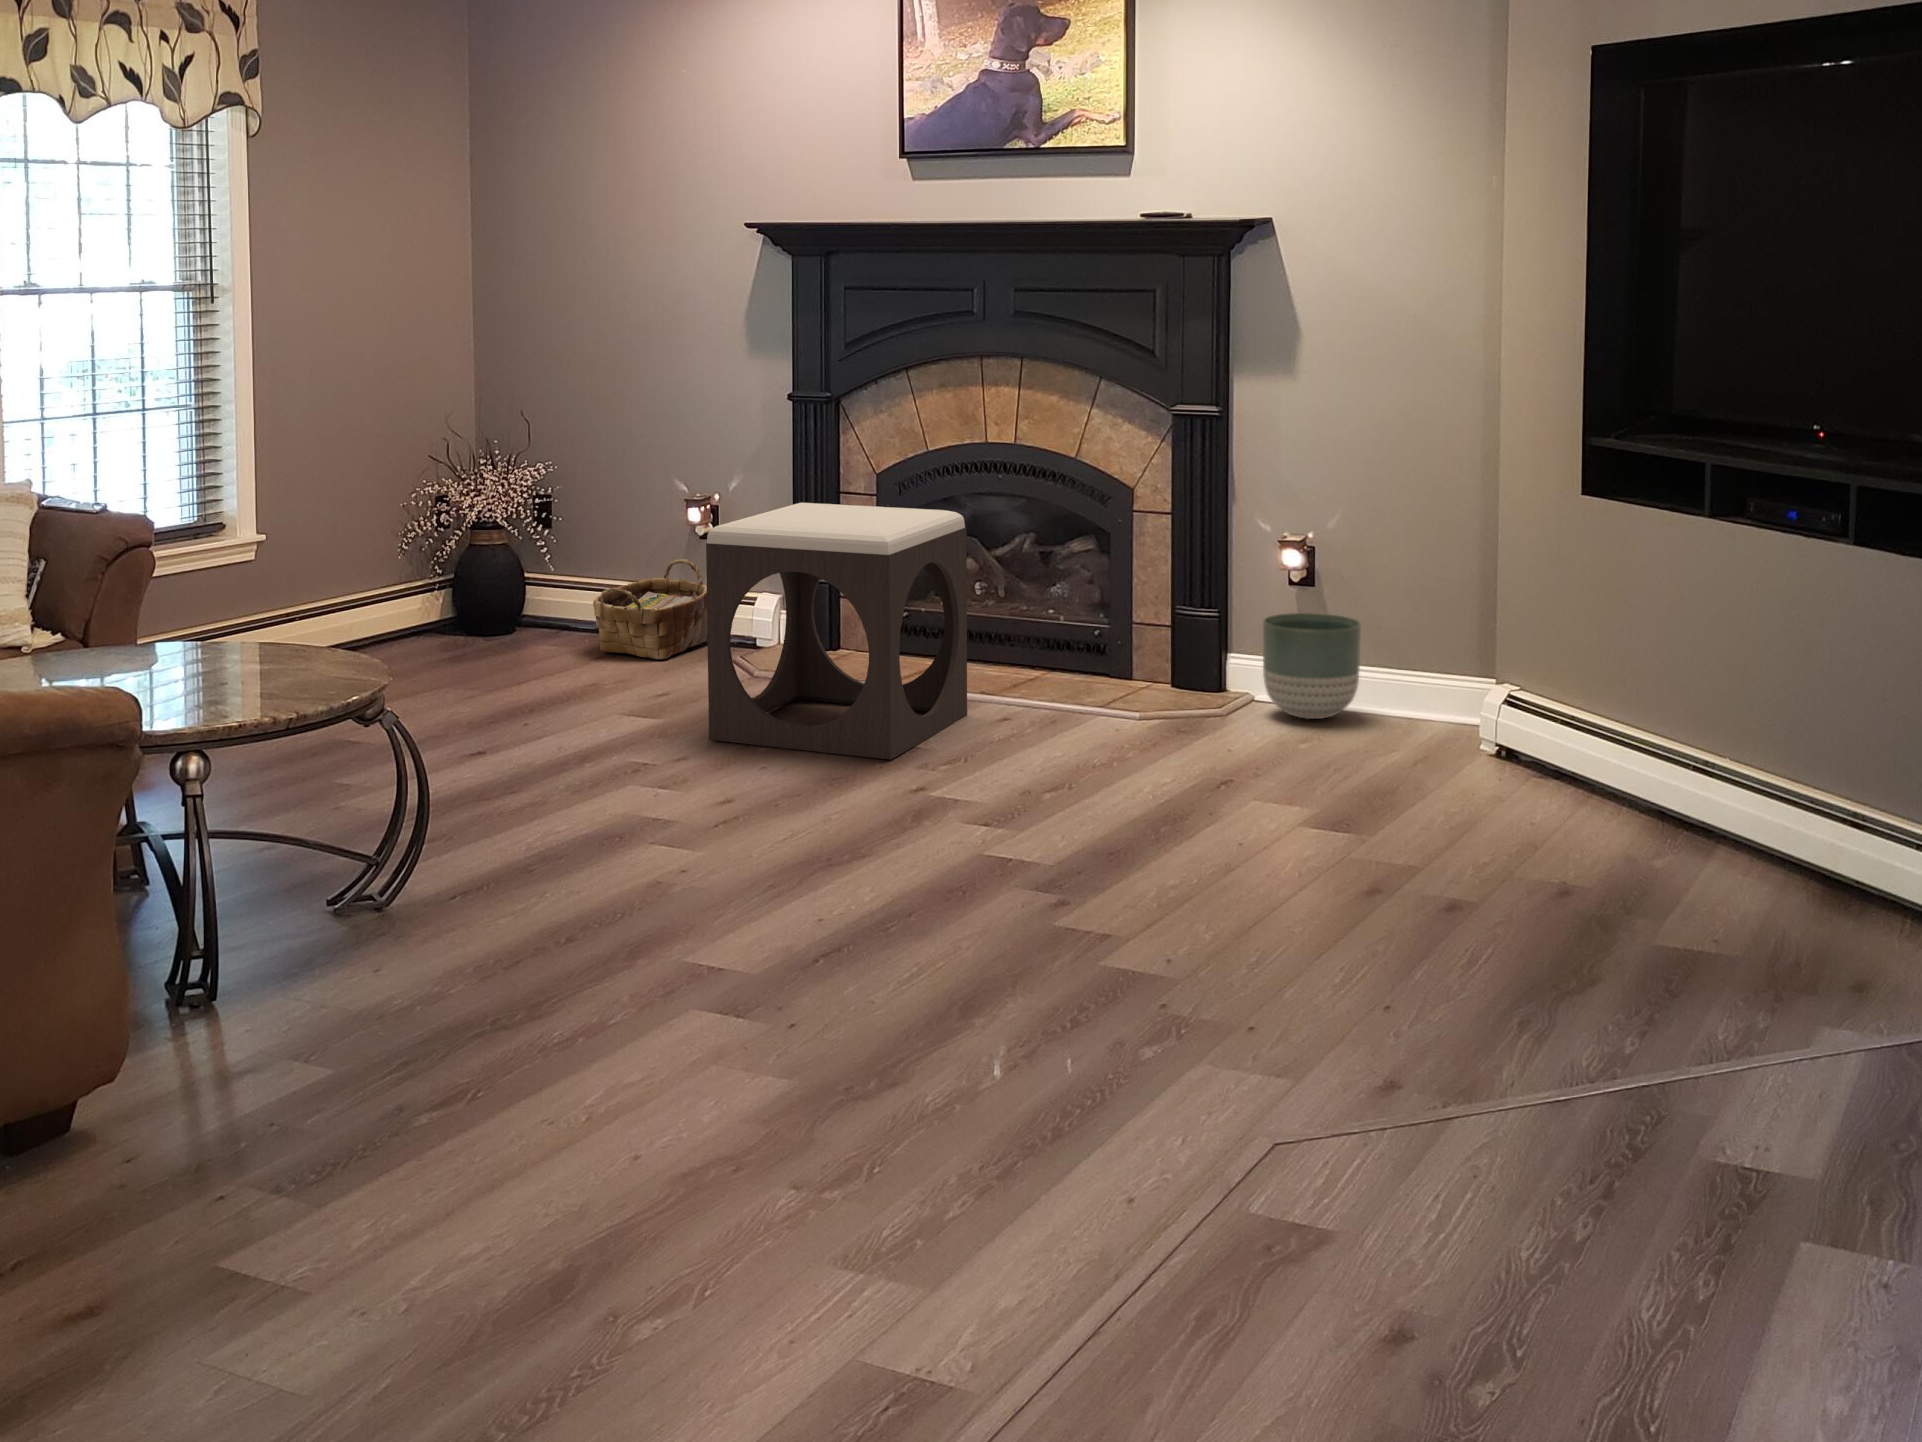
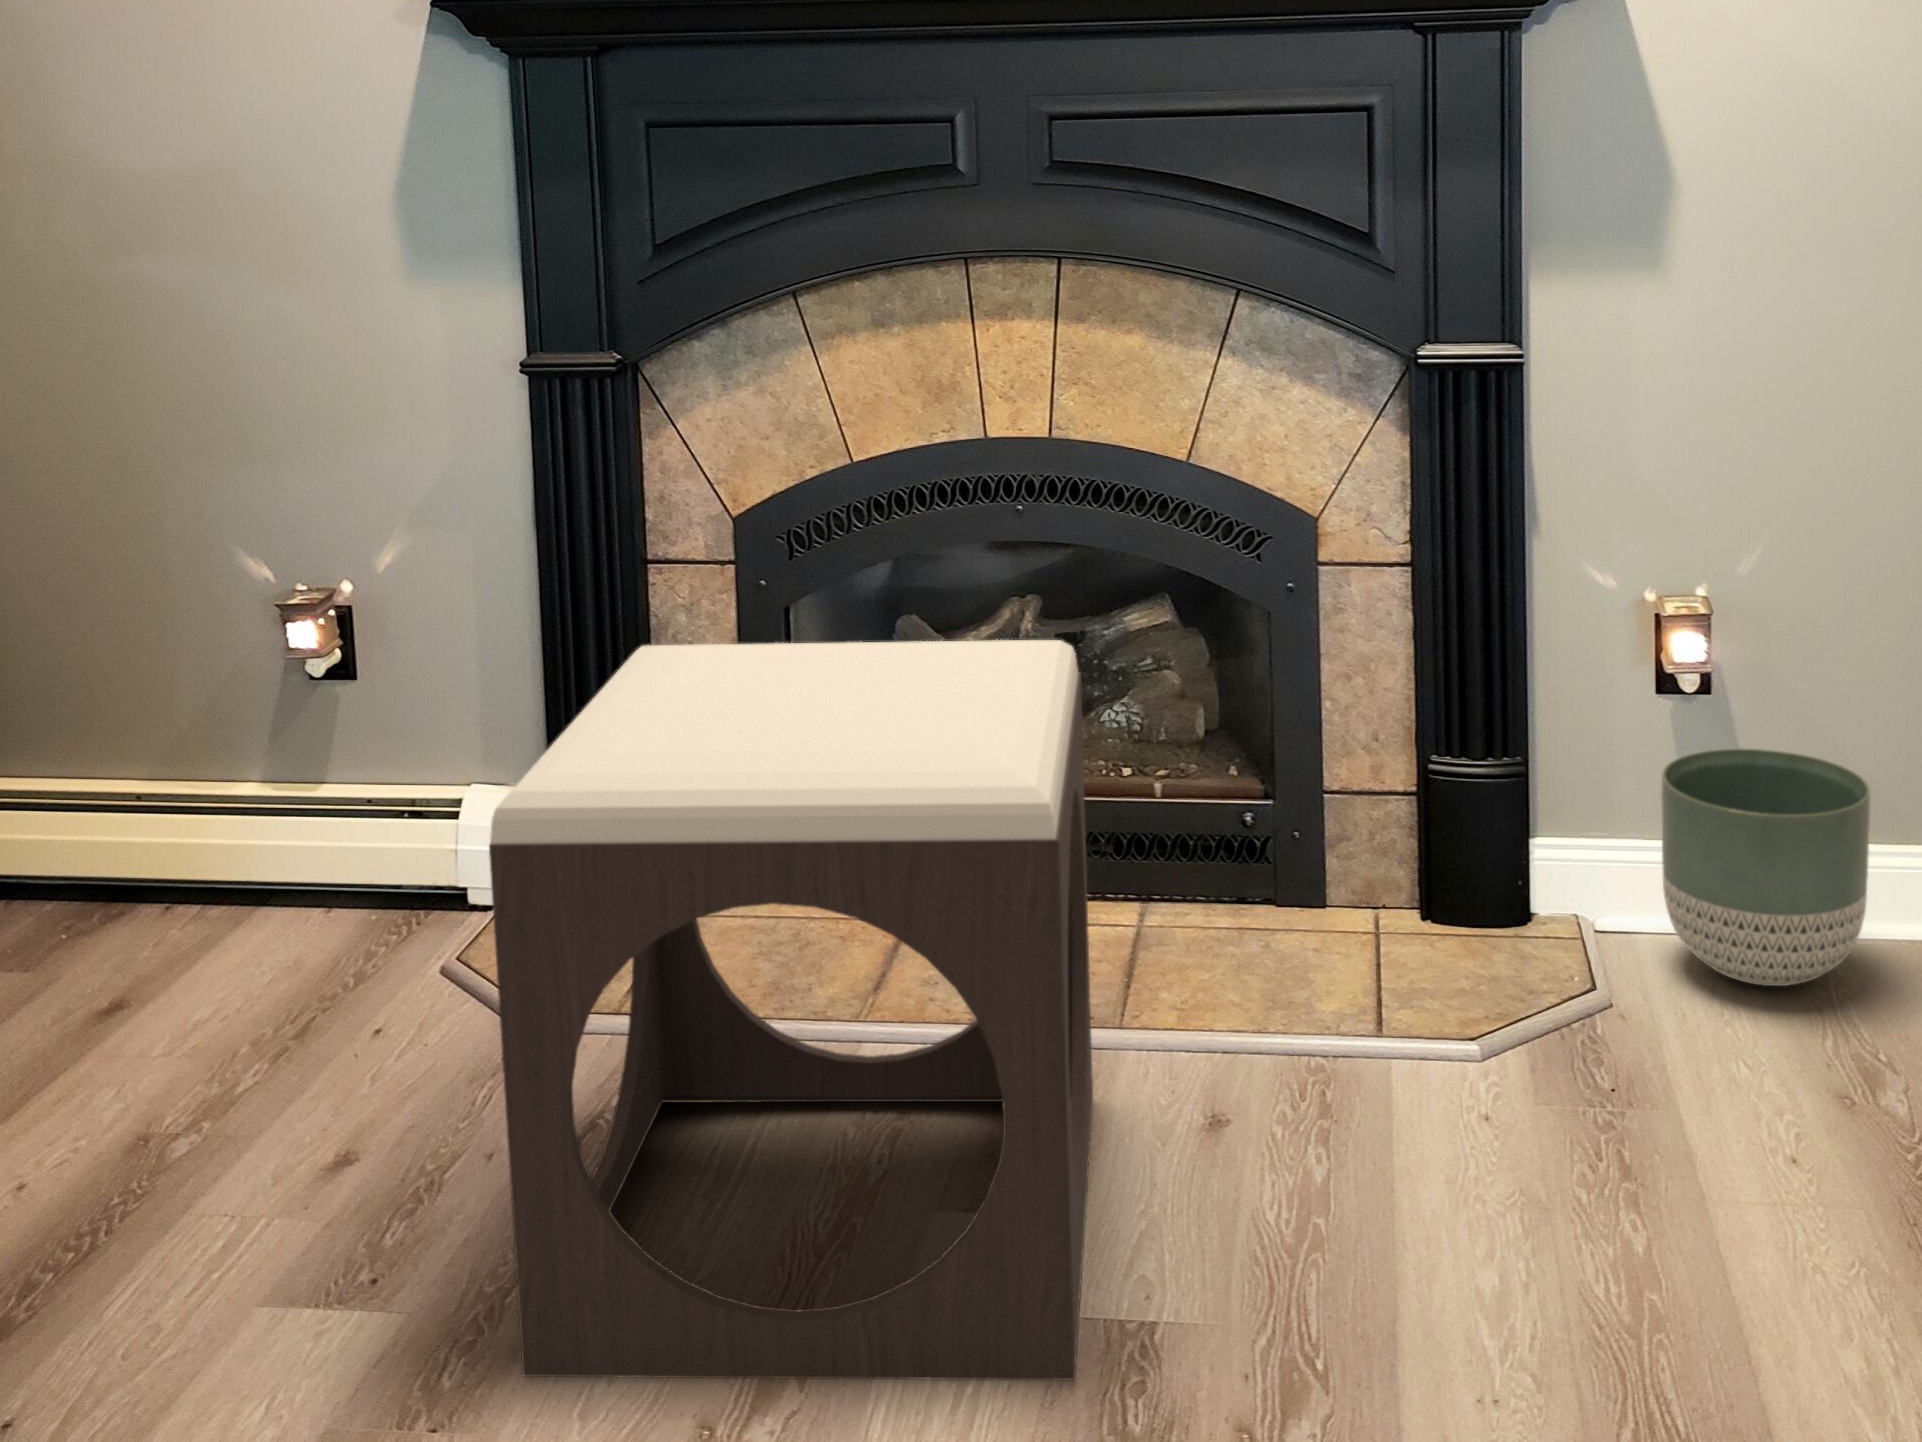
woven basket: present [593,559,708,660] -> none [76,728,363,991]

